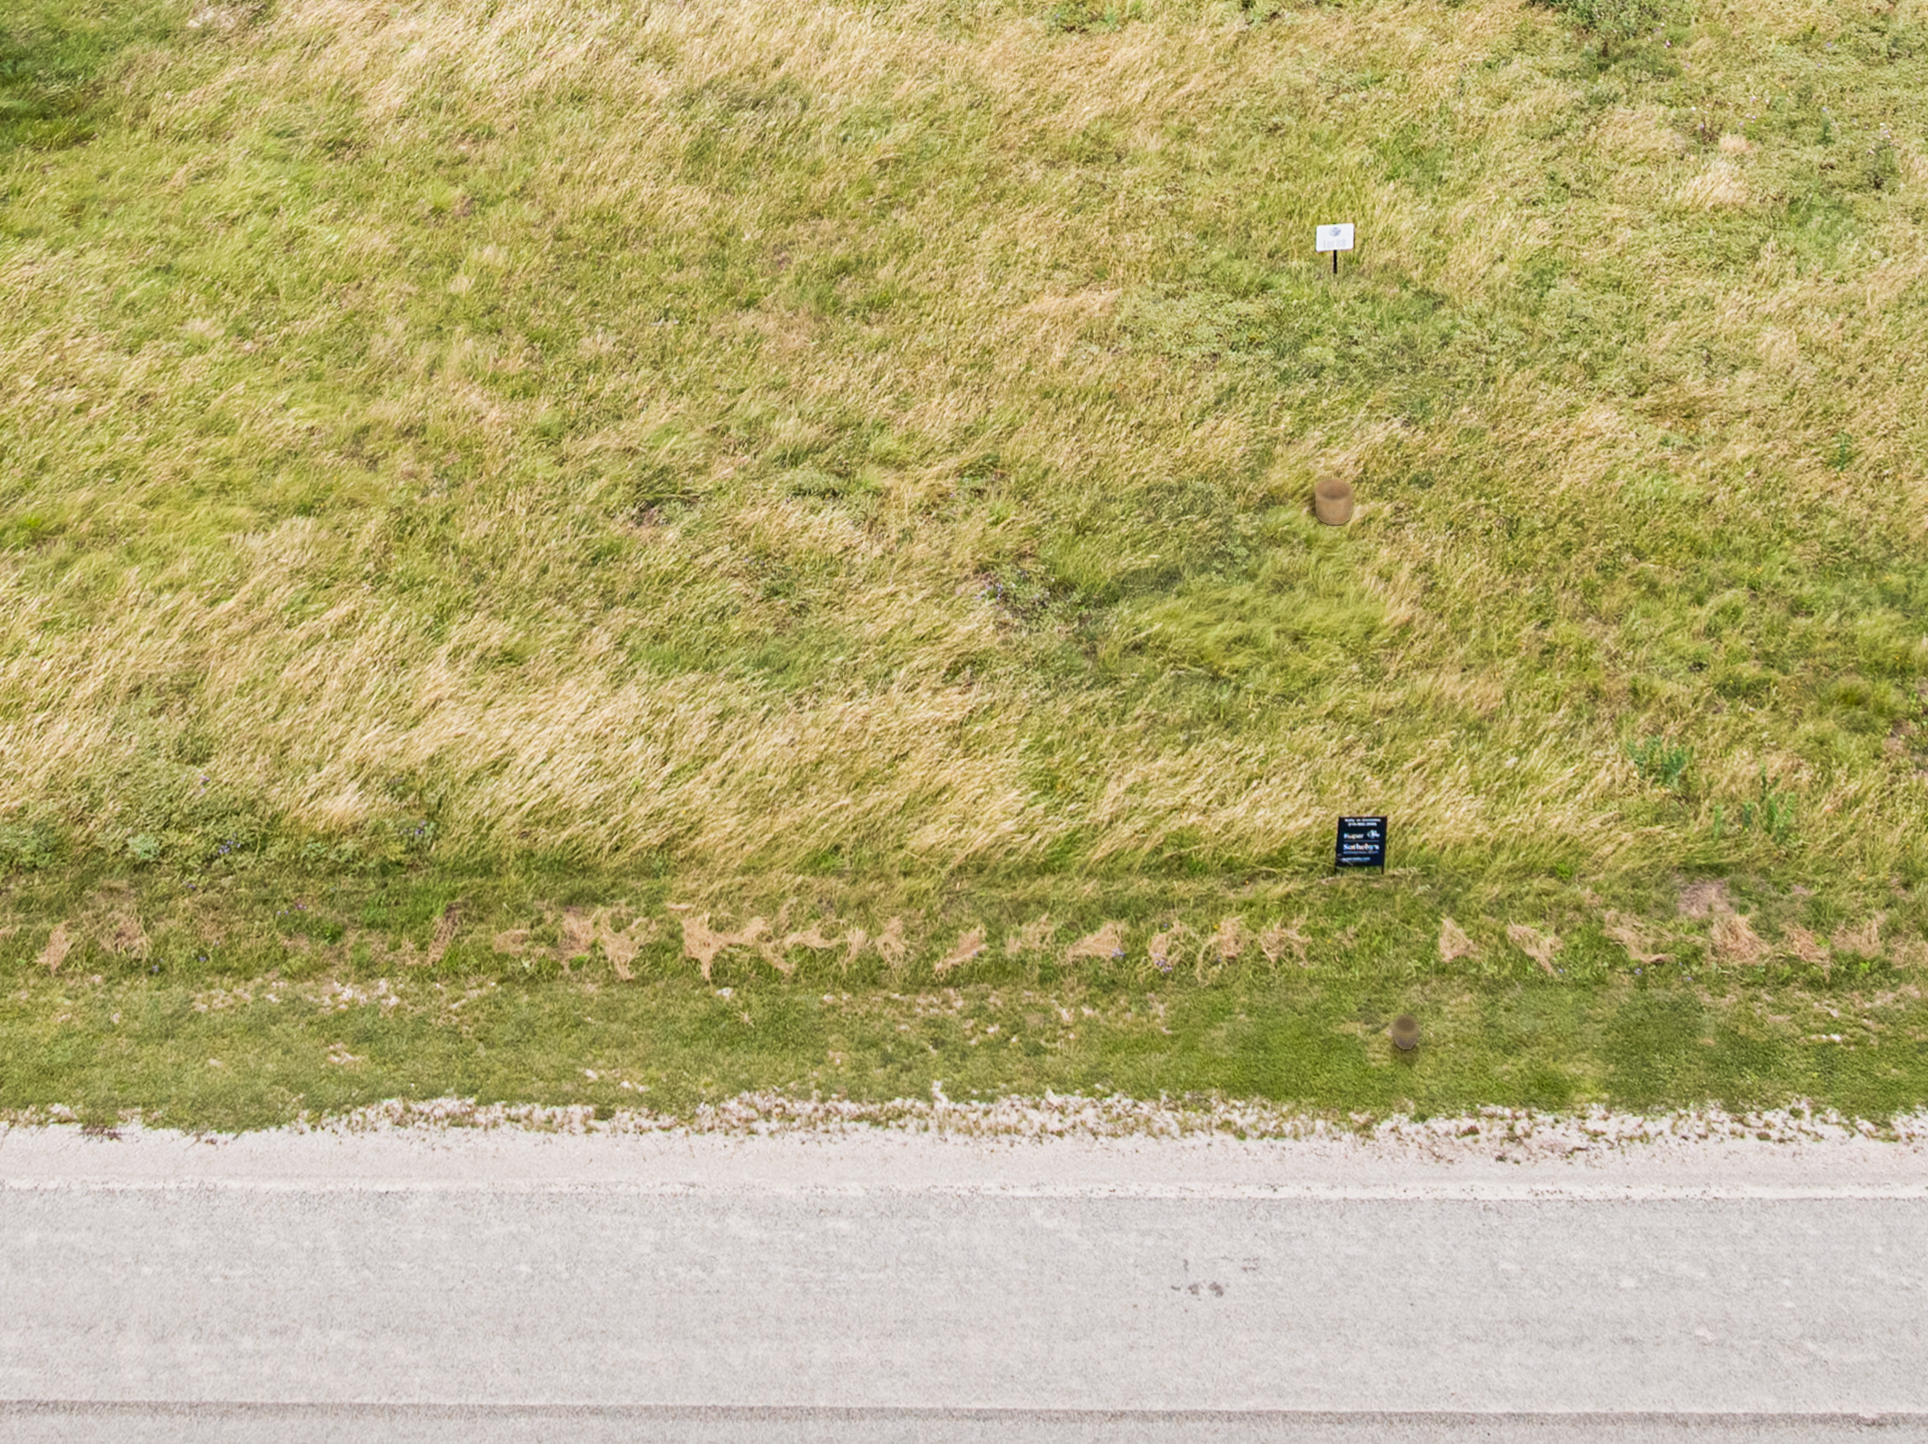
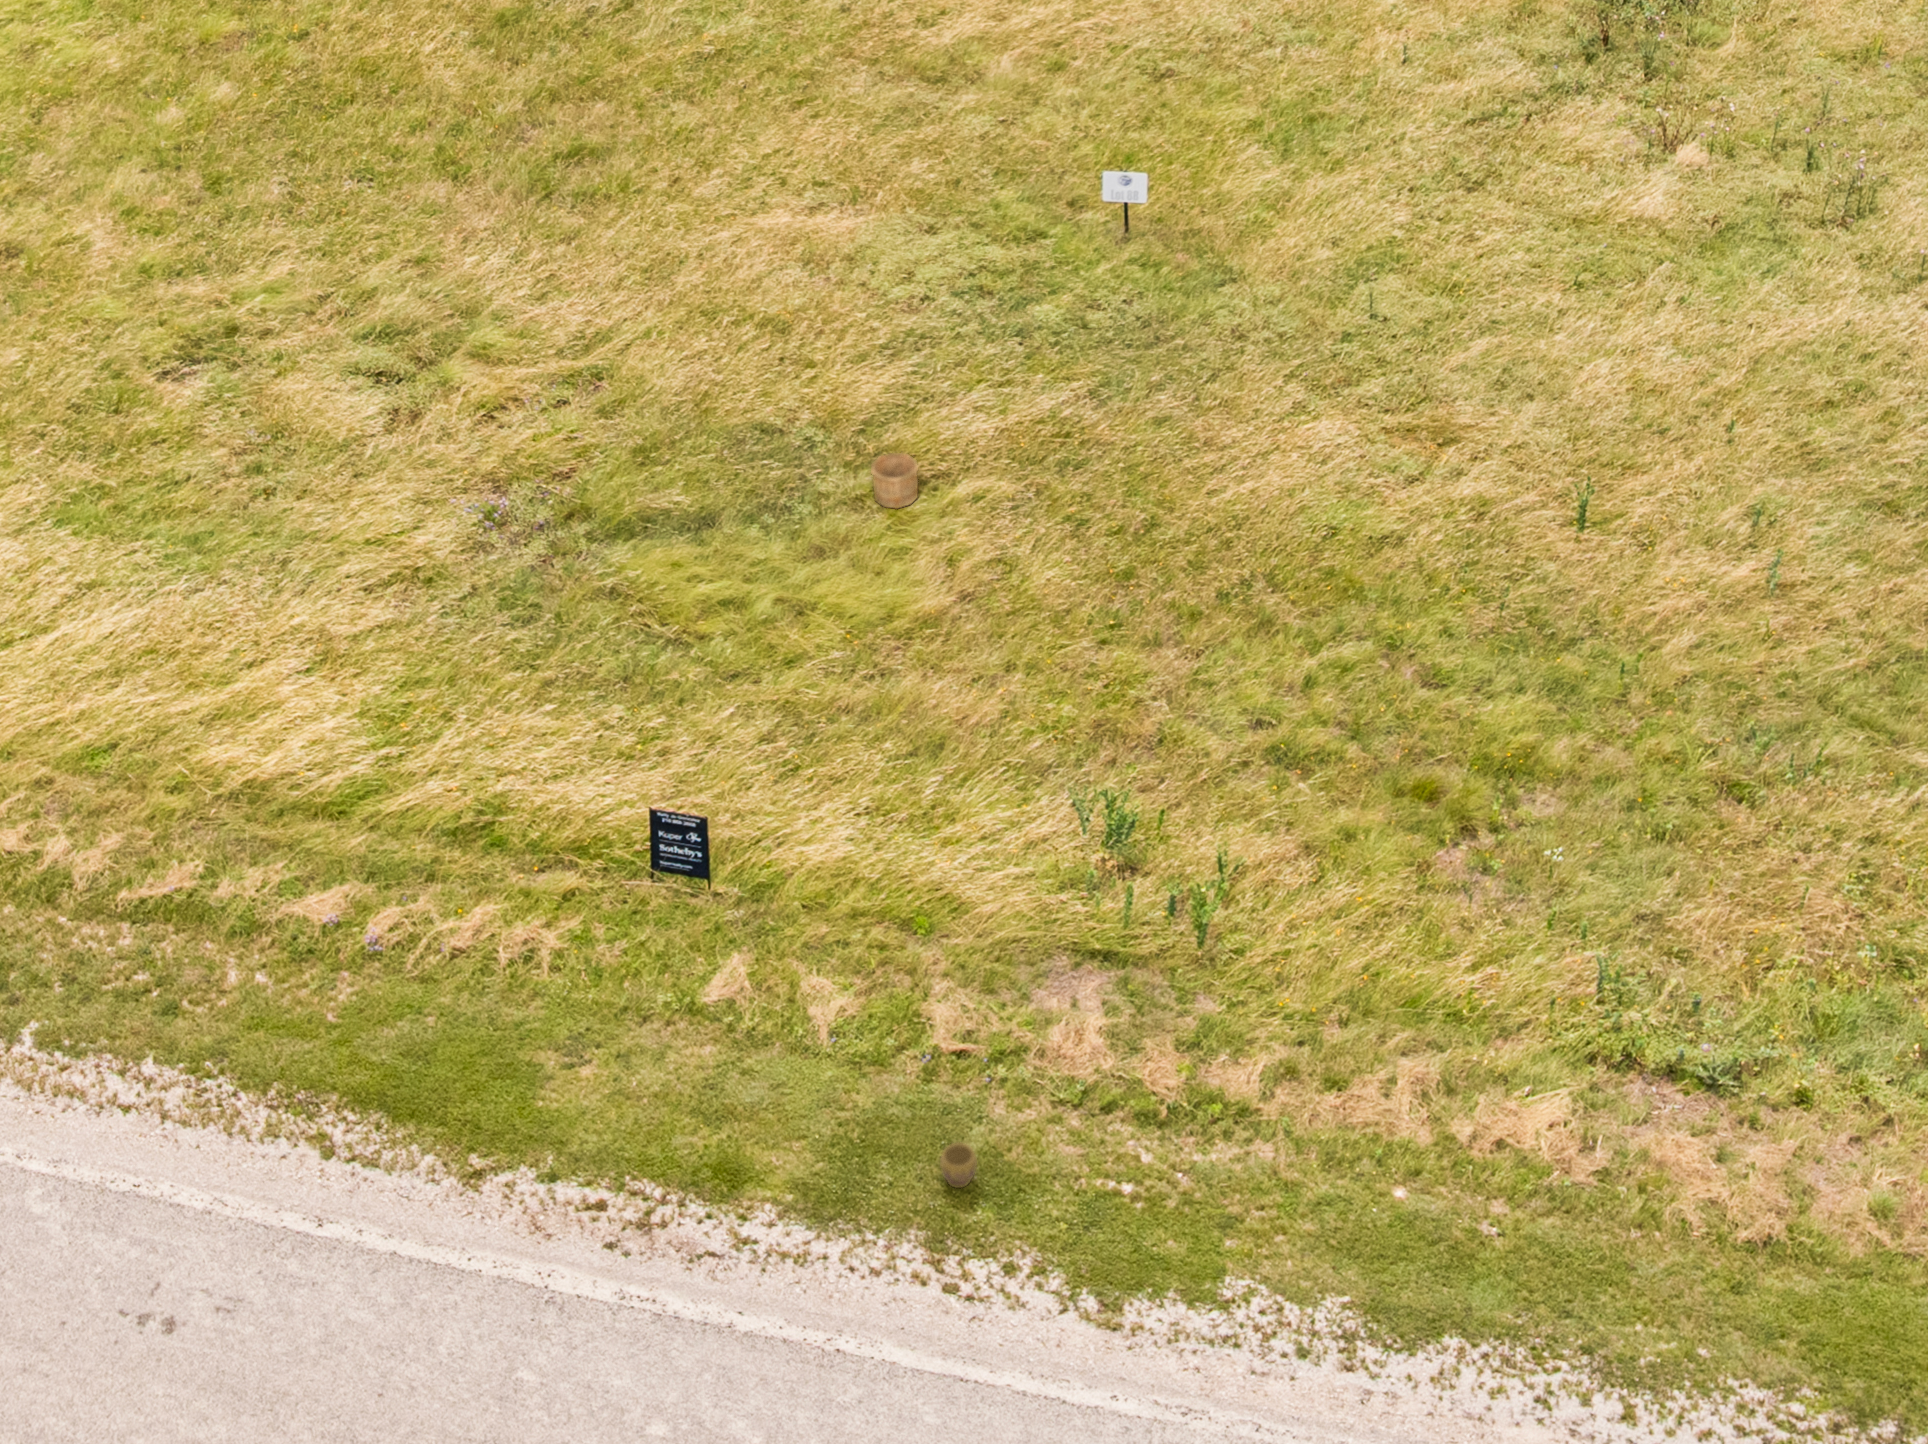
planter: present [1391,1015,1420,1050] -> present [940,1142,977,1188]

